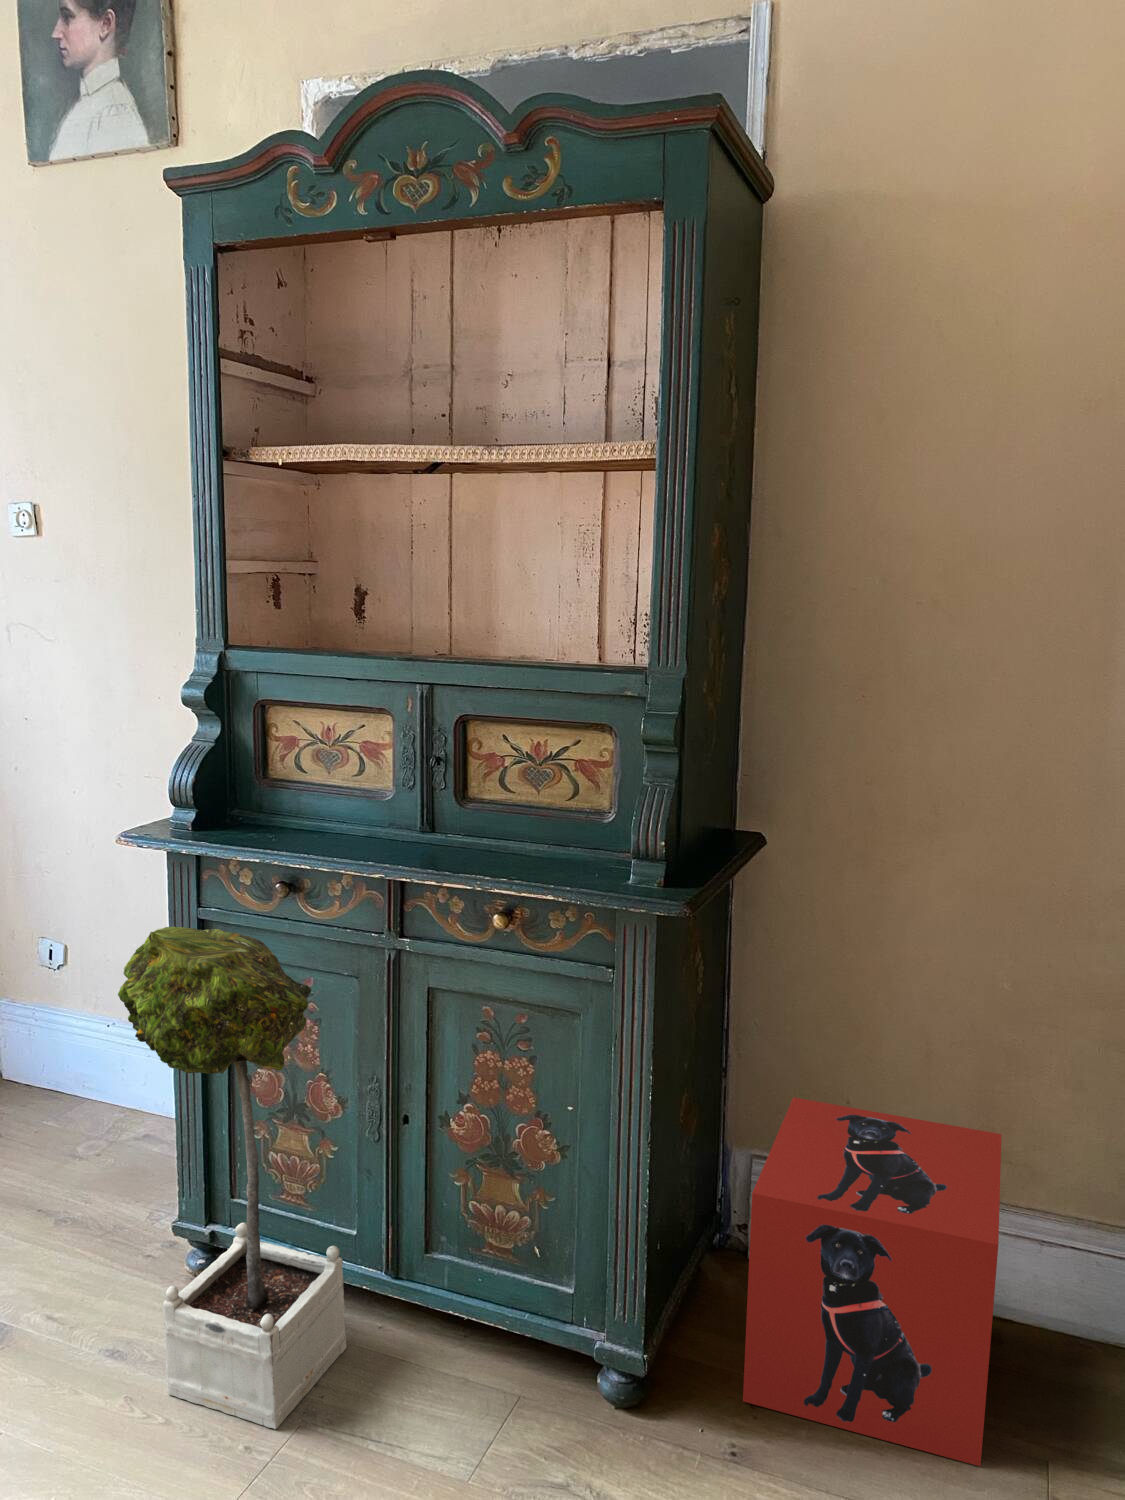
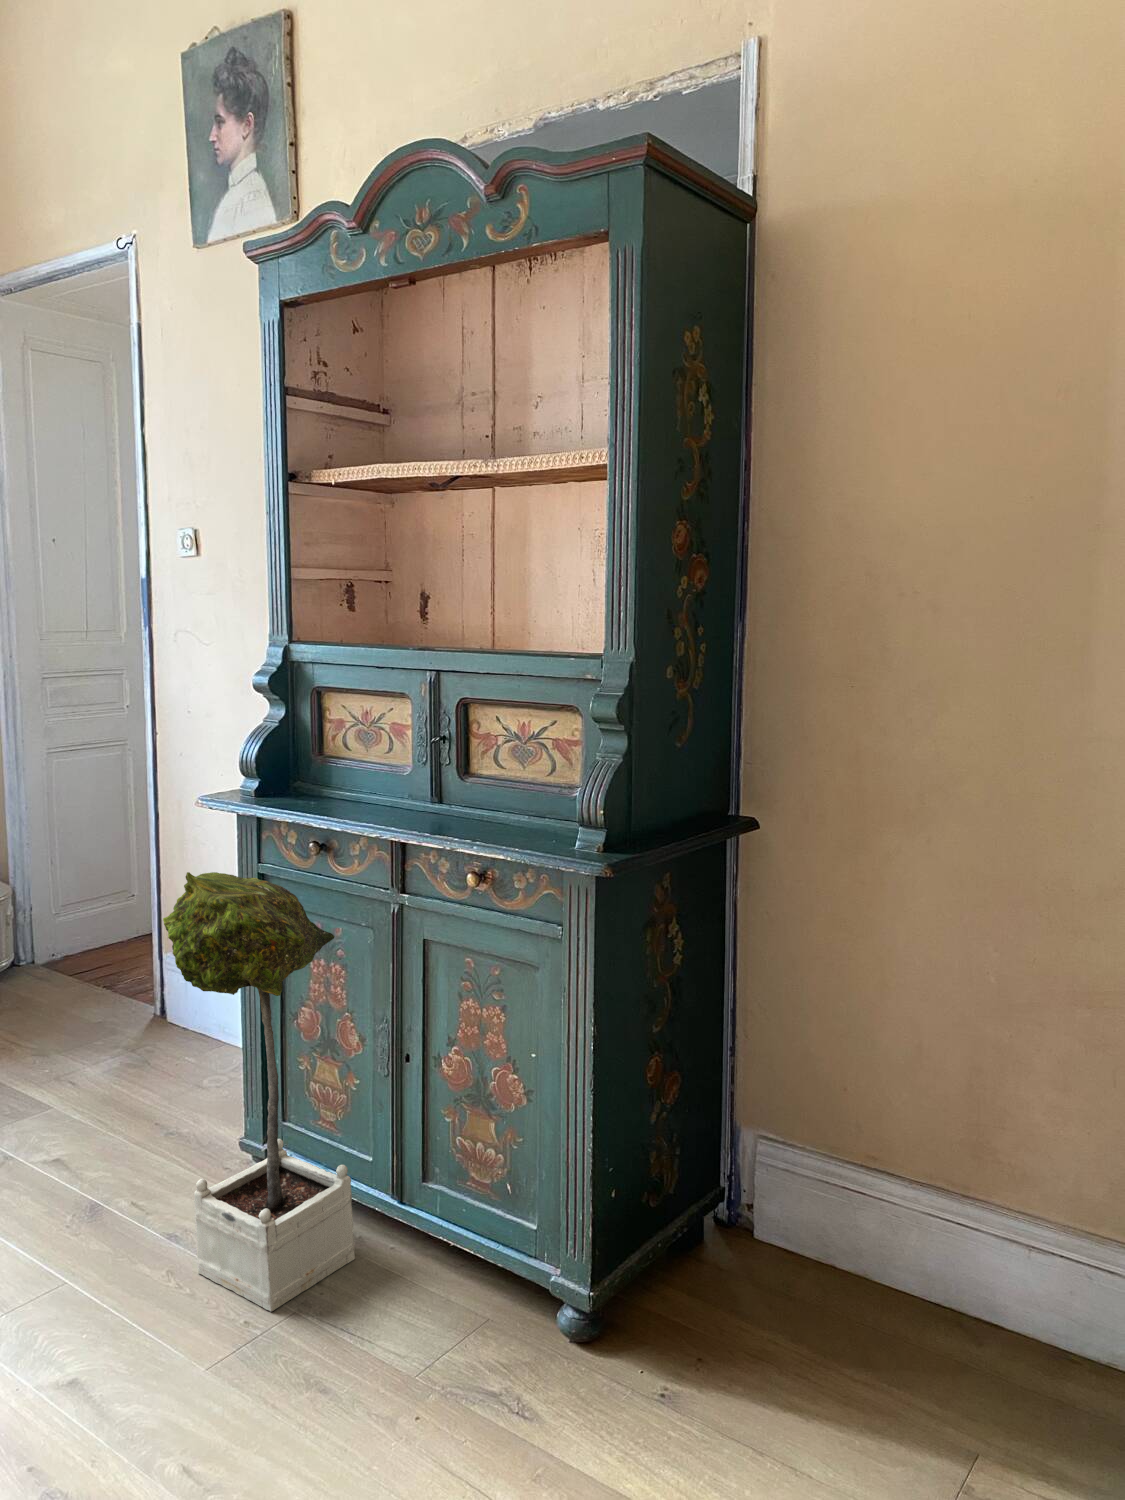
storage box: present [743,1097,1002,1466] -> none [687,1079,979,1444]

